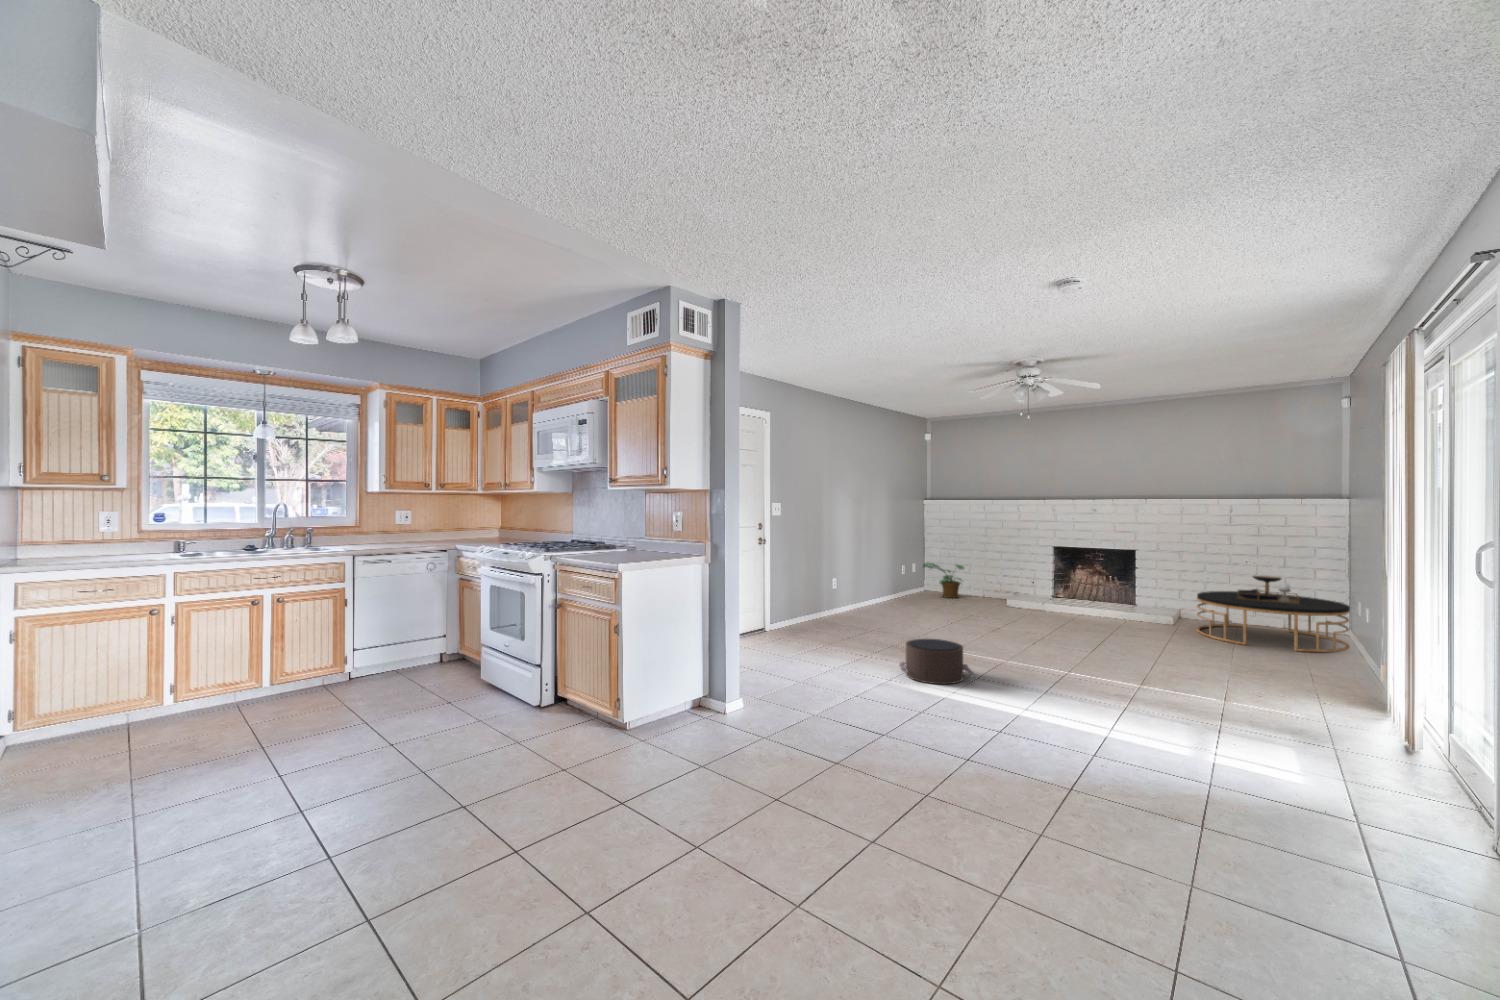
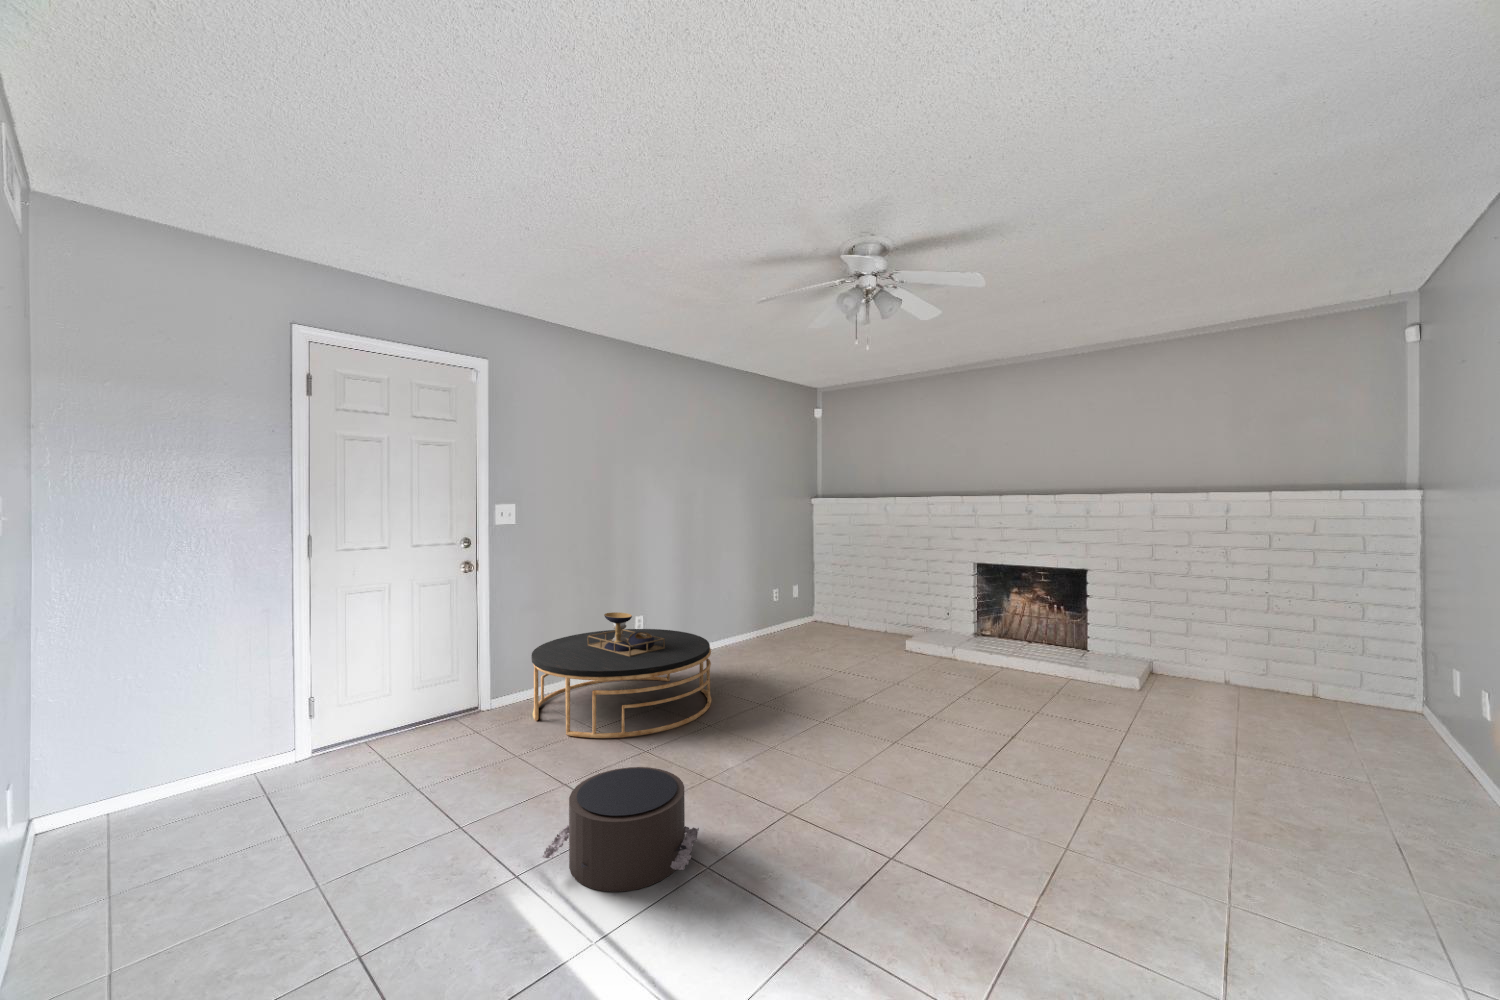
potted plant: present [923,563,964,598] -> none [802,585,863,634]
coffee table: present [1197,576,1350,652] -> present [531,612,711,738]

